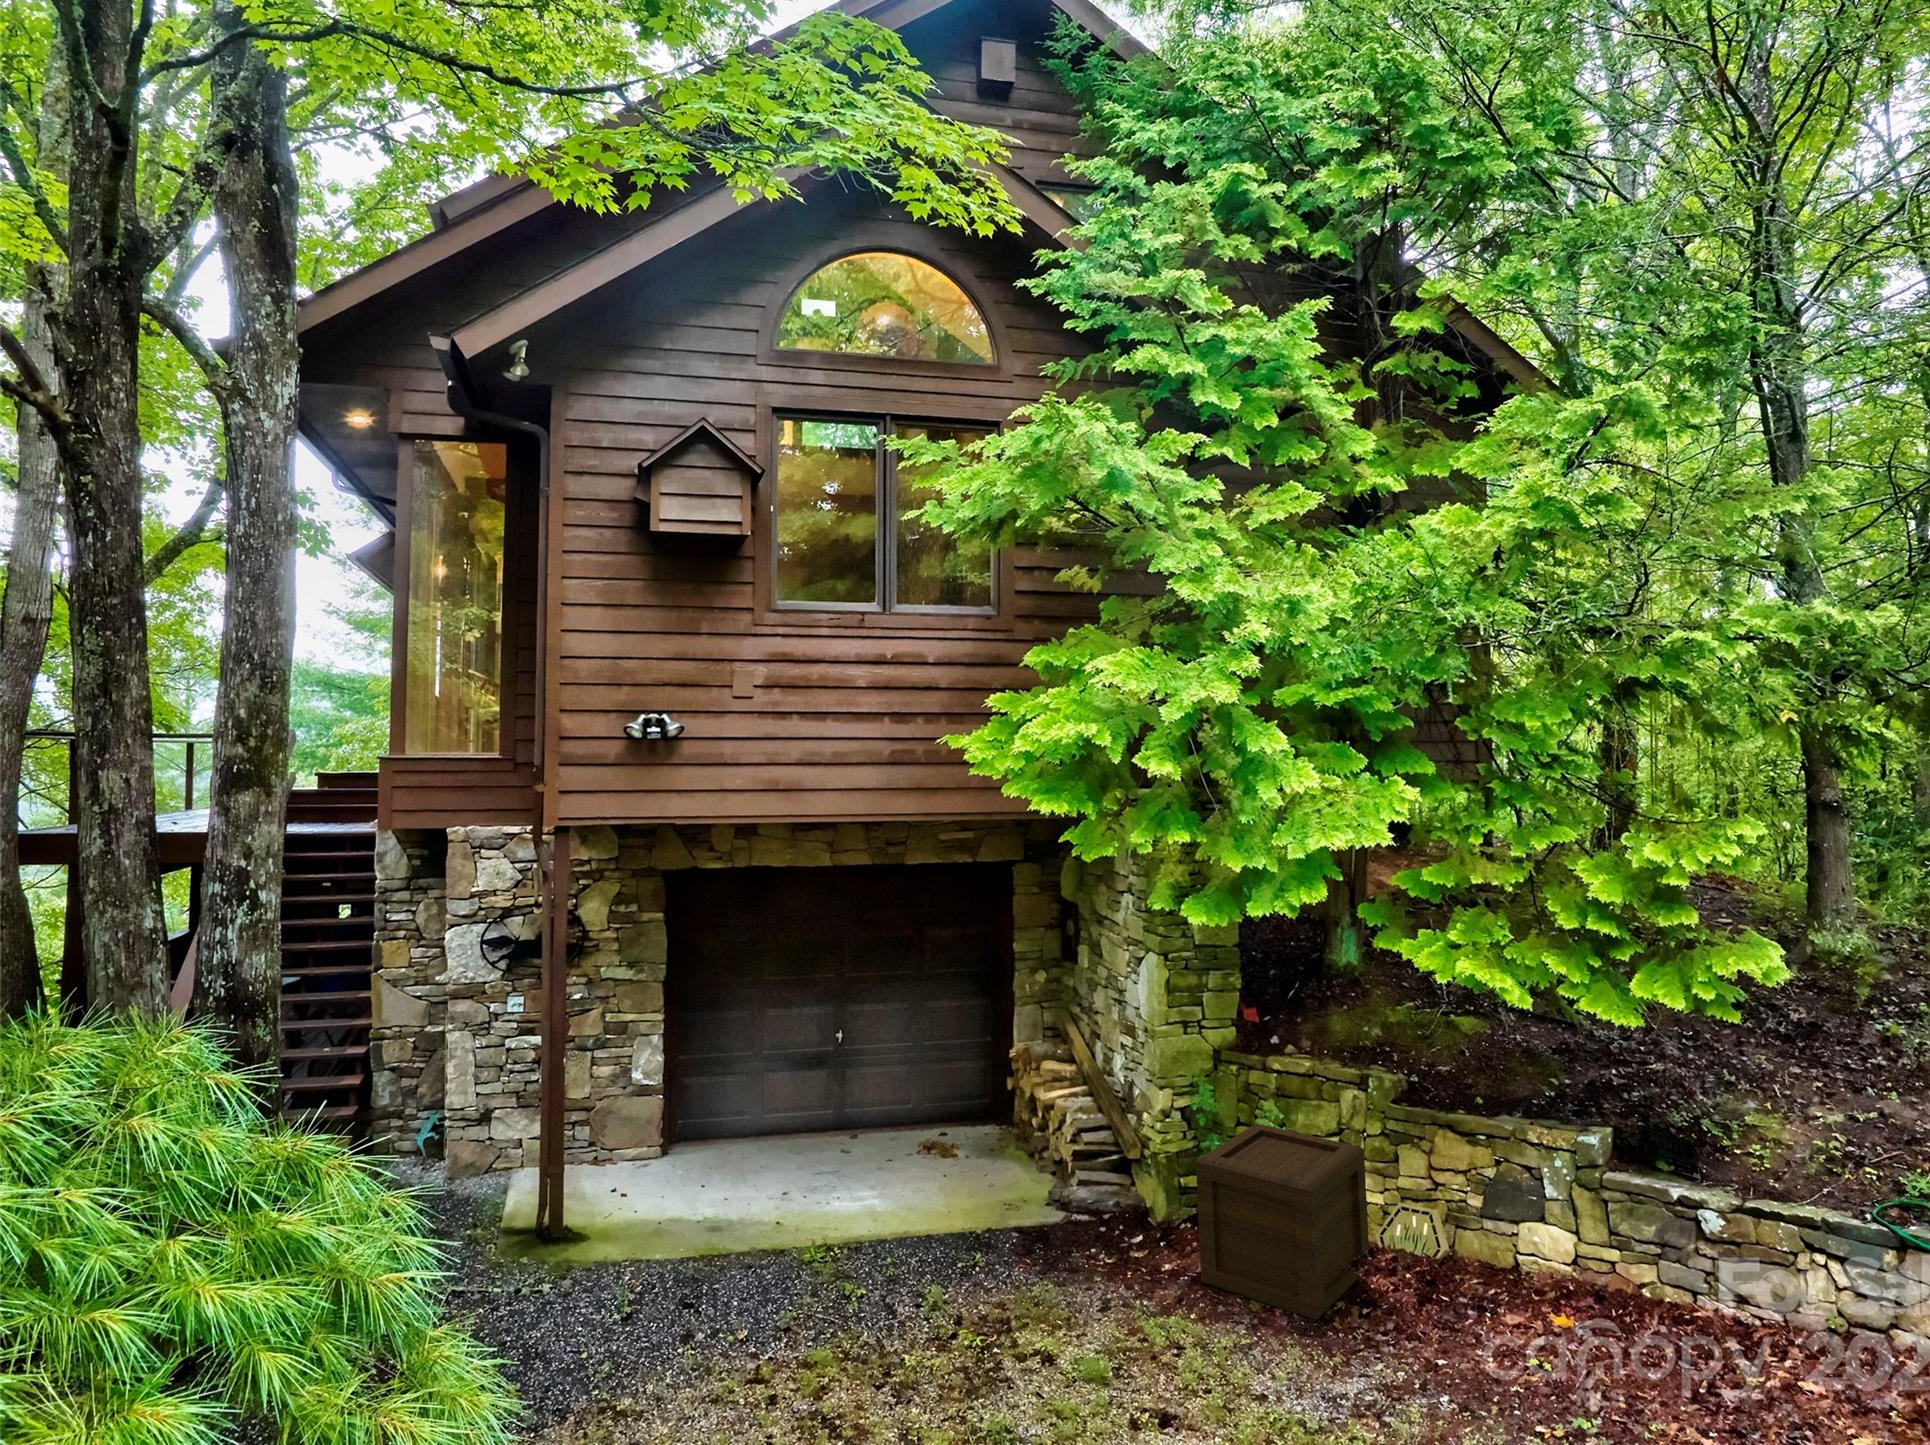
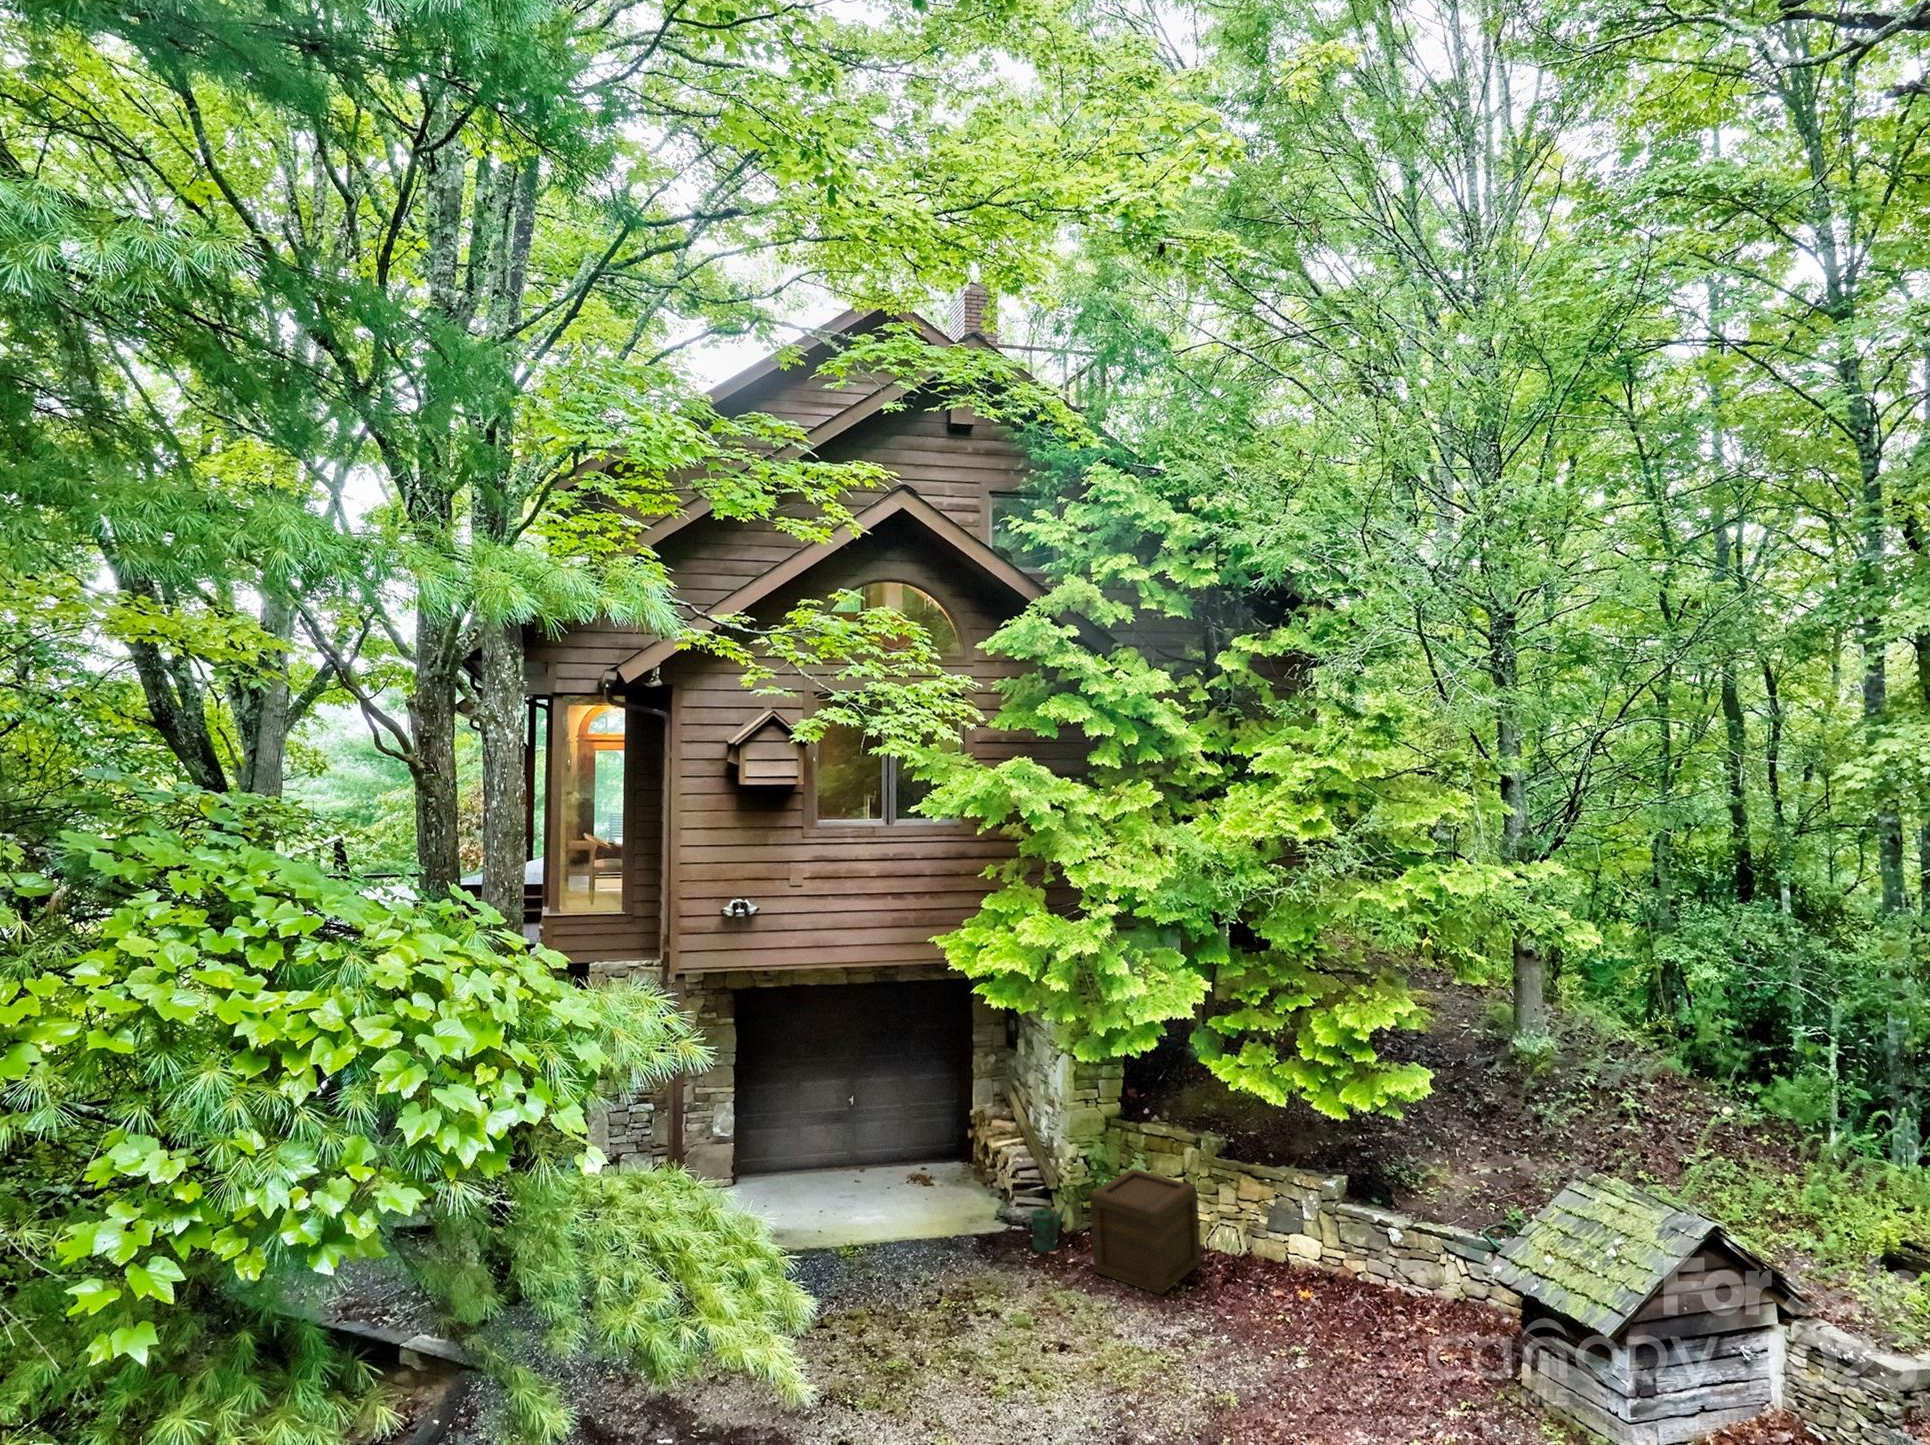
watering can: none [1093,1171,1159,1252] -> present [1026,1200,1069,1252]

